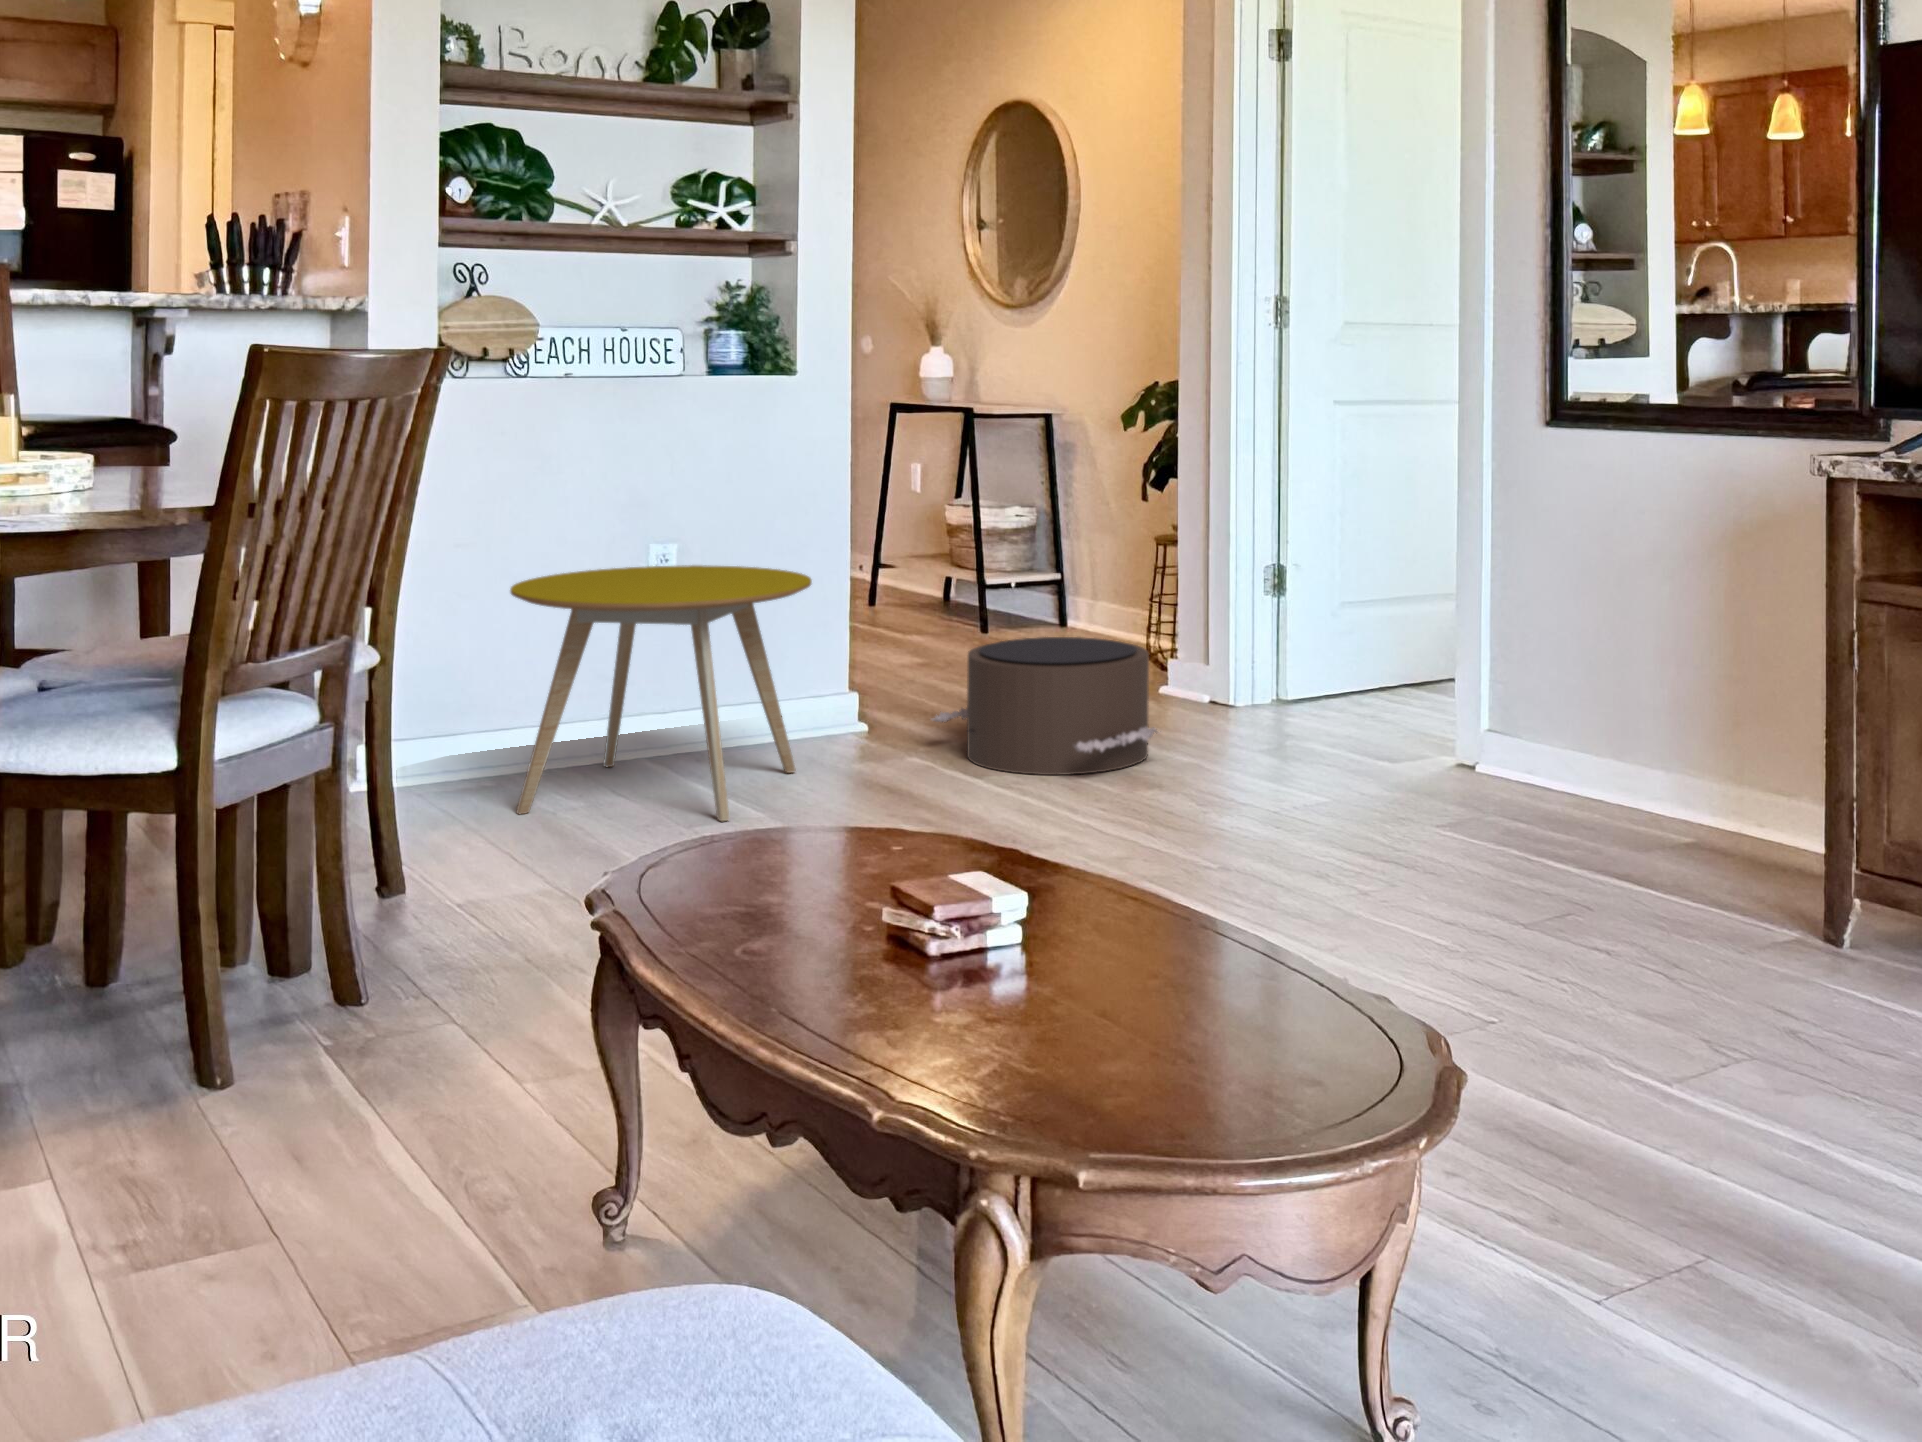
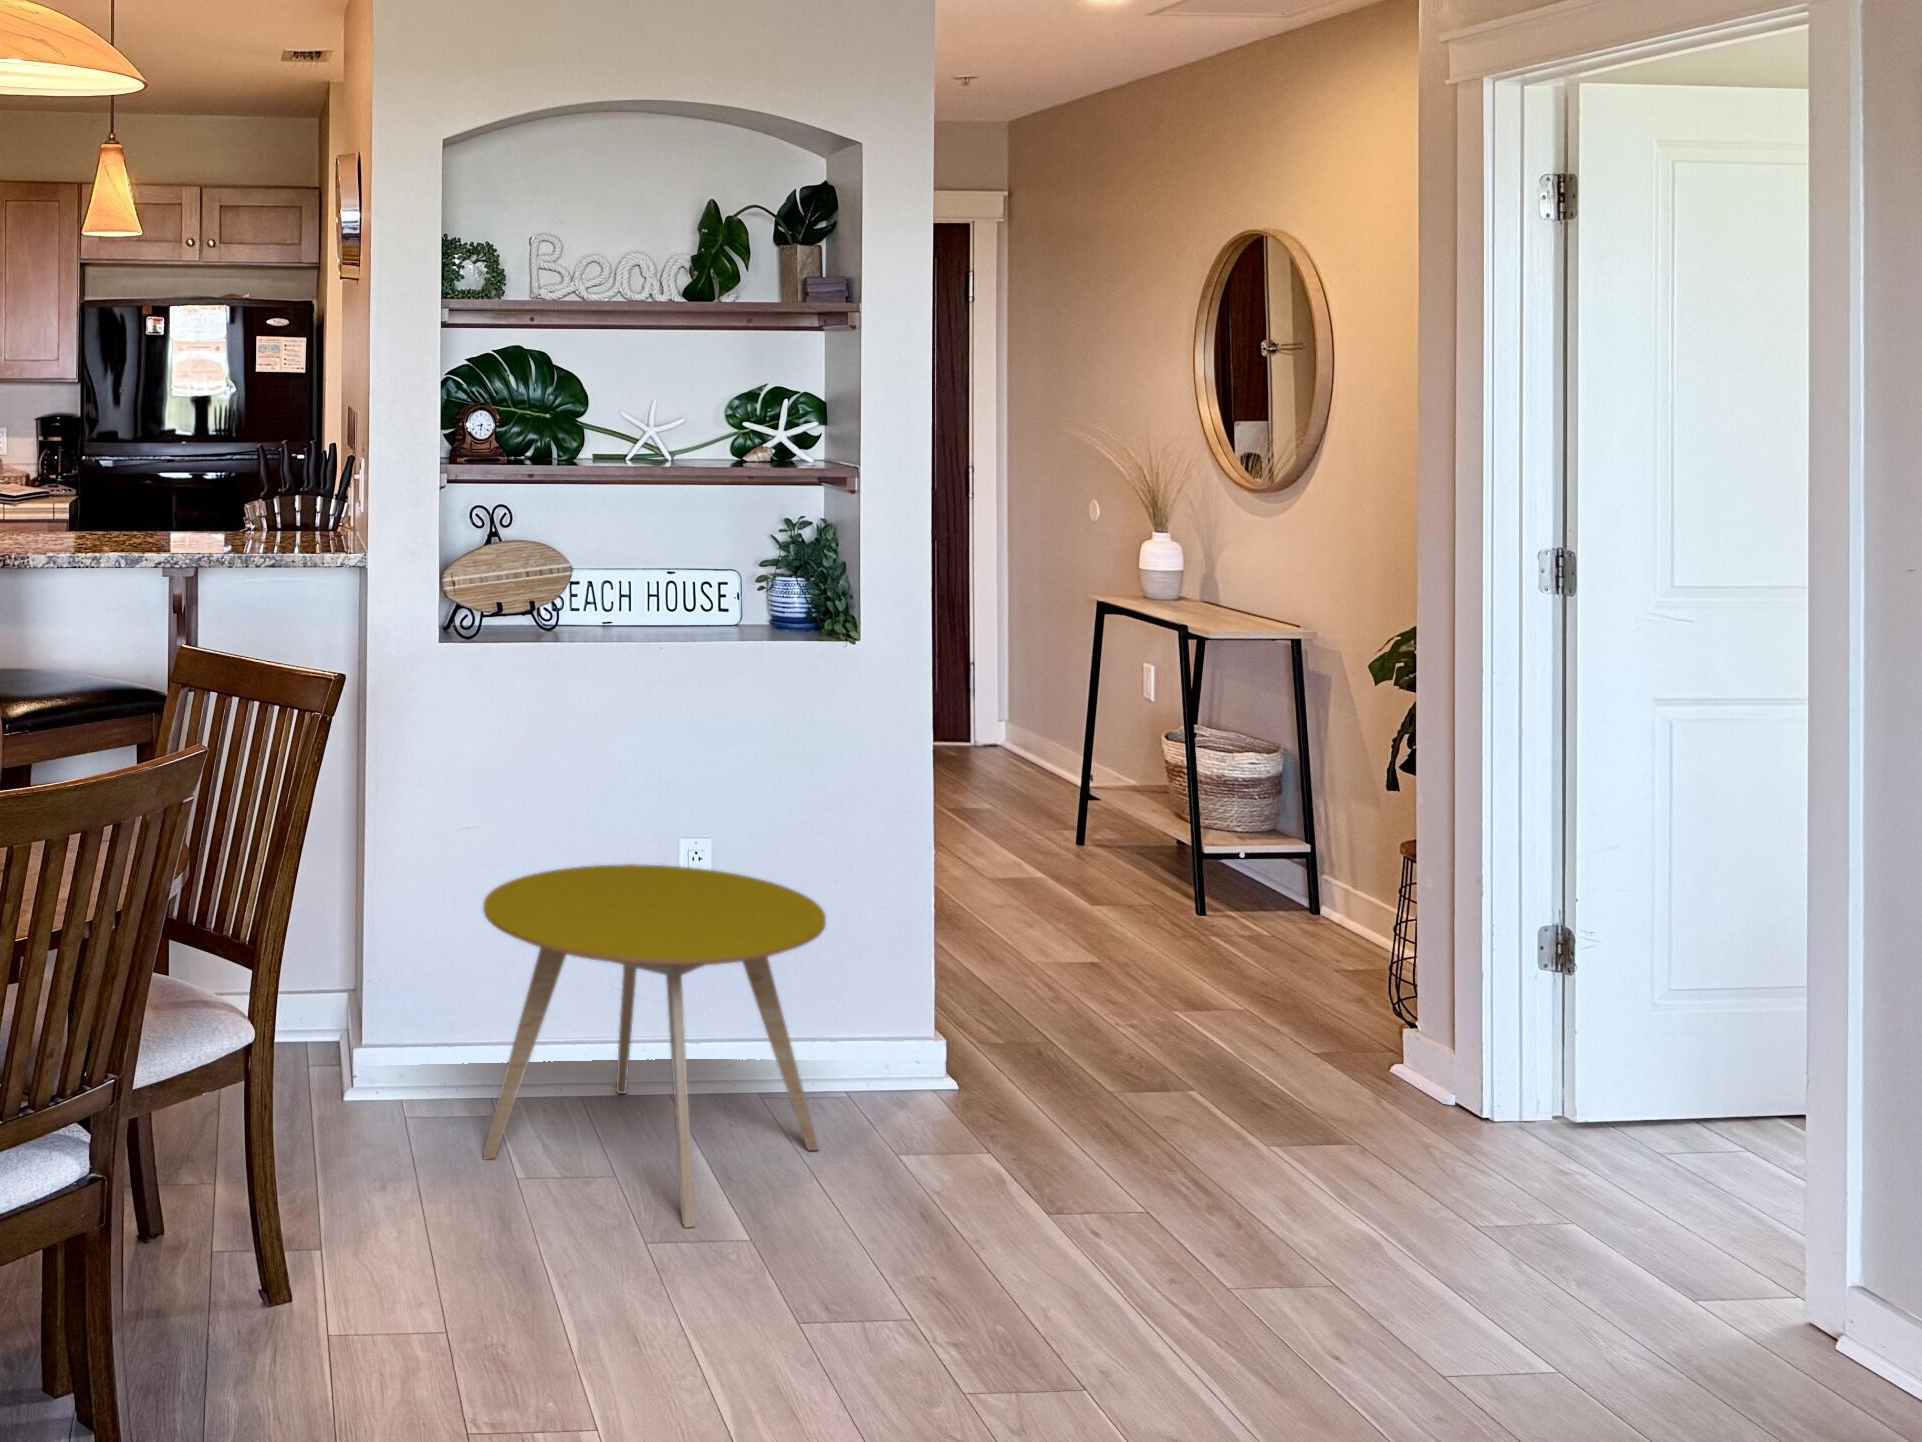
pouf: present [932,637,1161,775] -> none [1004,1011,1313,1240]

